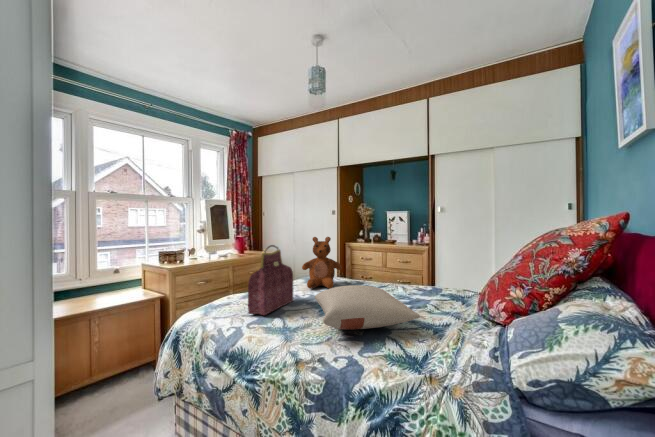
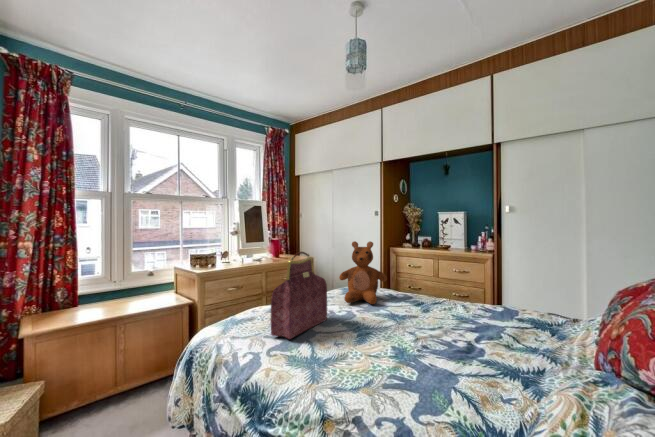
pillow: present [315,285,420,330] -> none [352,308,501,370]

